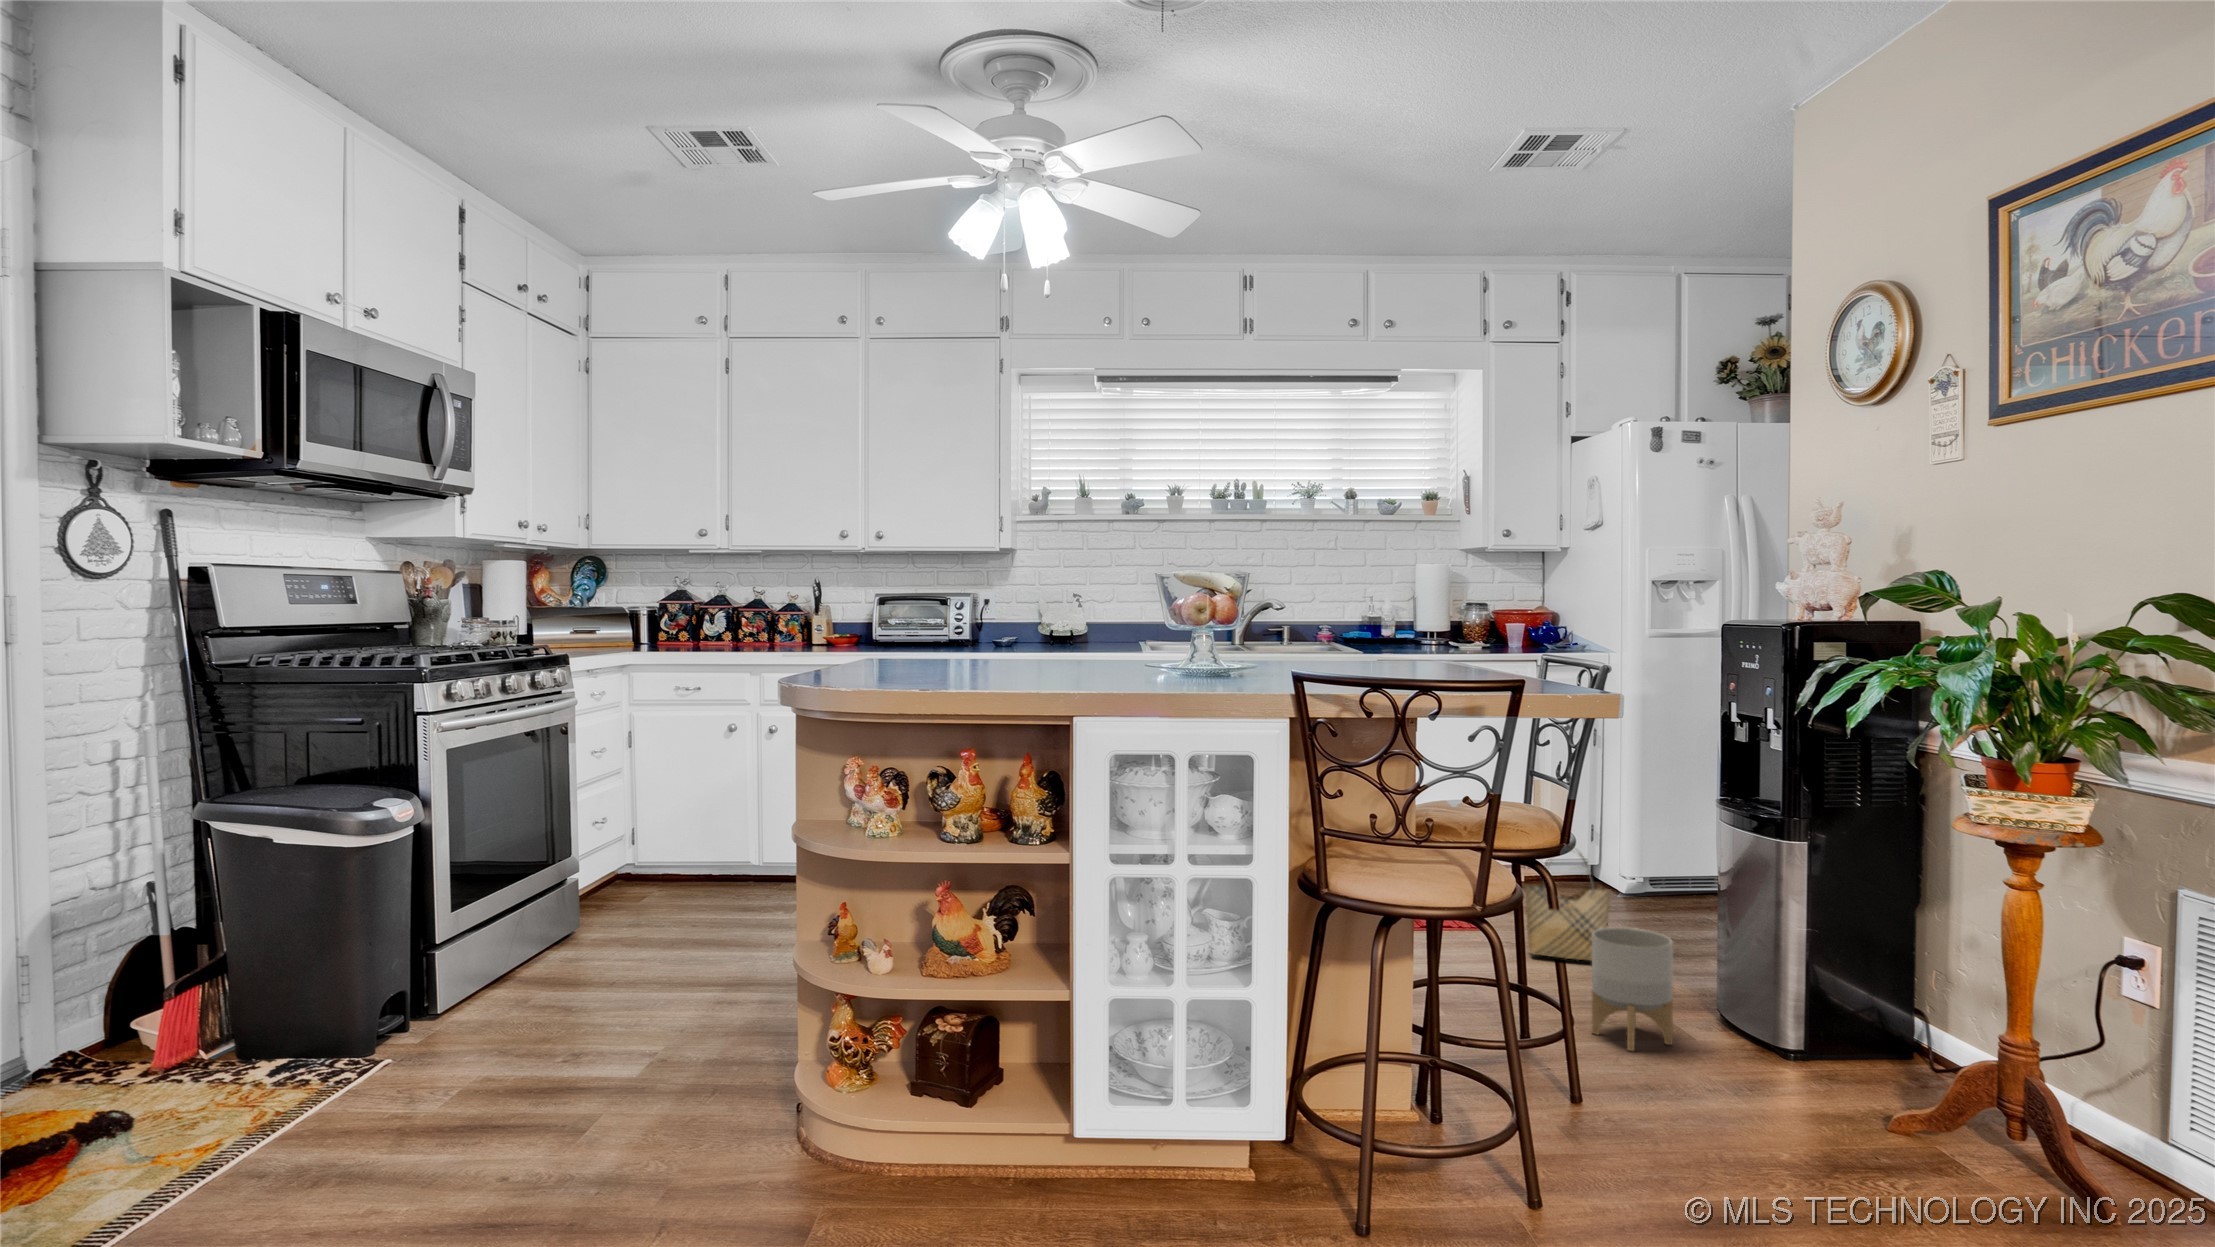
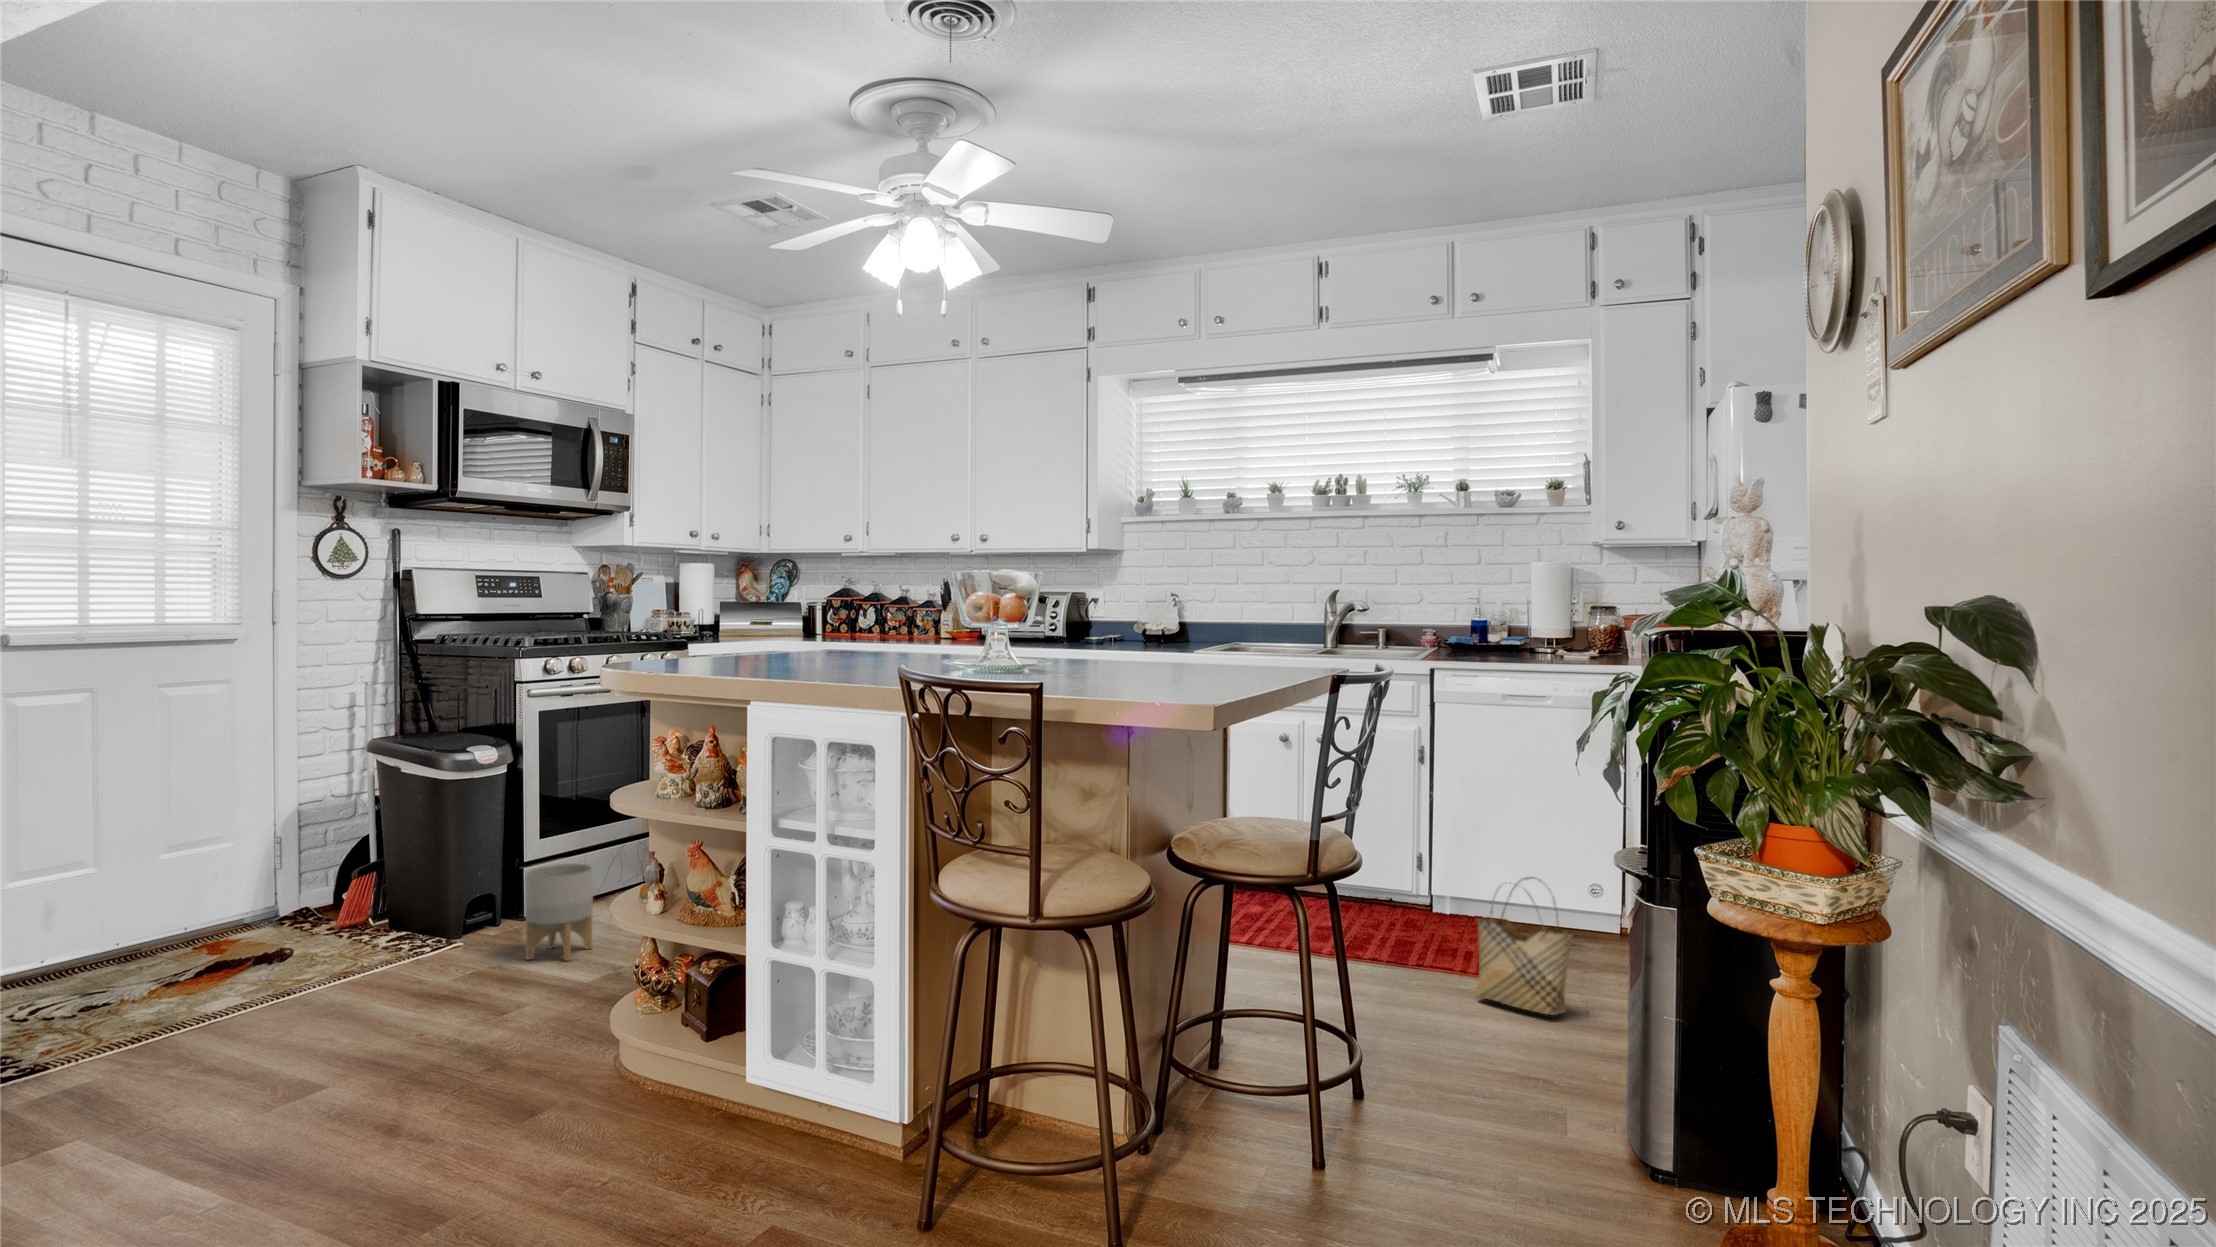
planter: present [1592,927,1673,1051] -> present [525,863,593,961]

